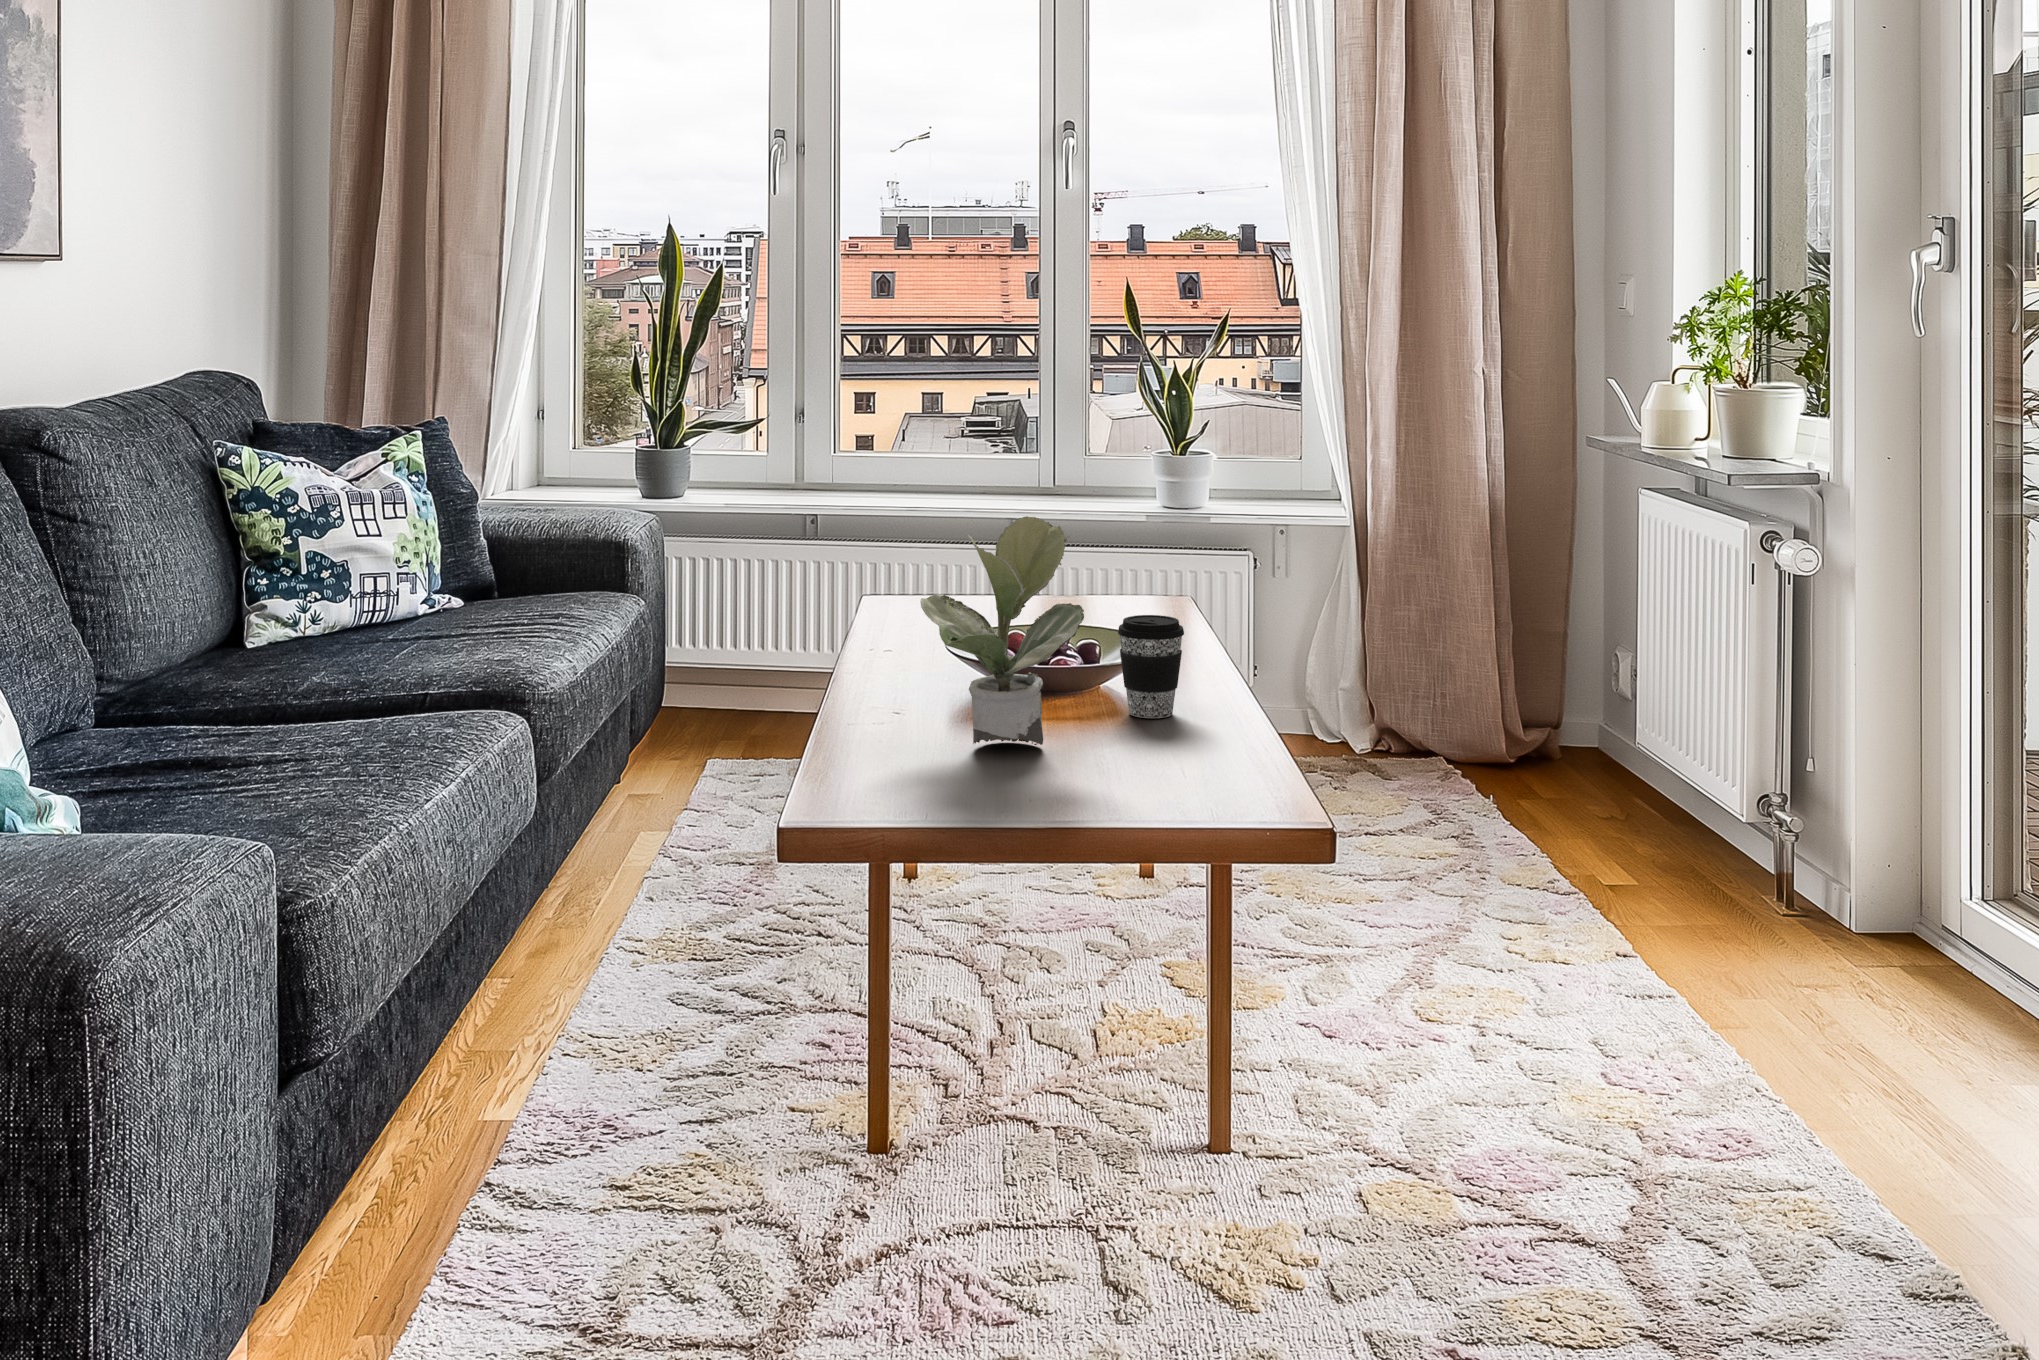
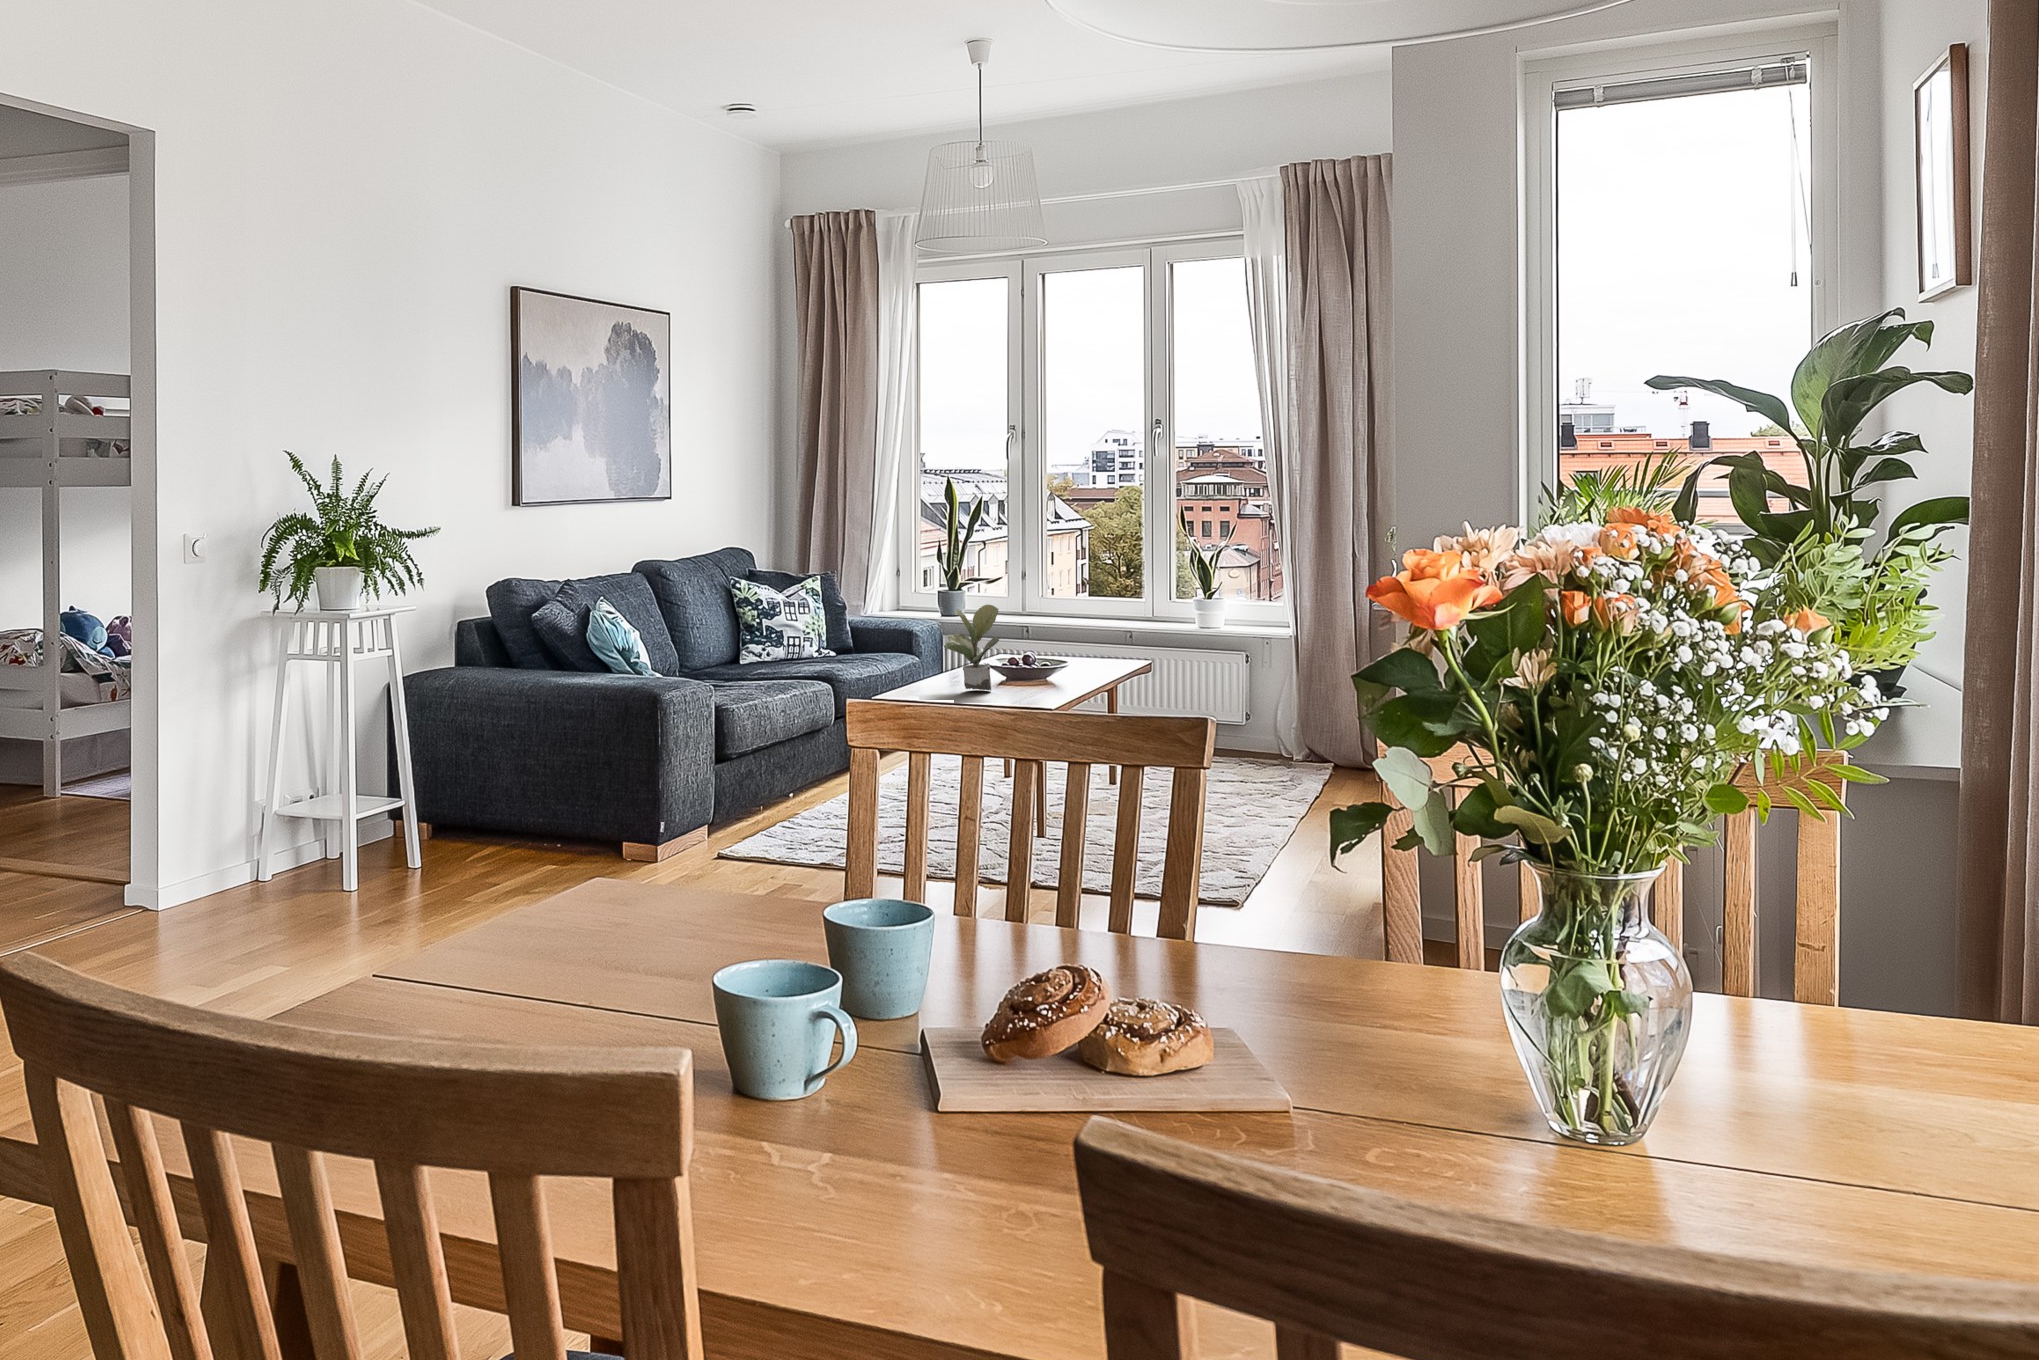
coffee cup: present [1118,615,1184,718] -> none [1037,649,1064,688]

